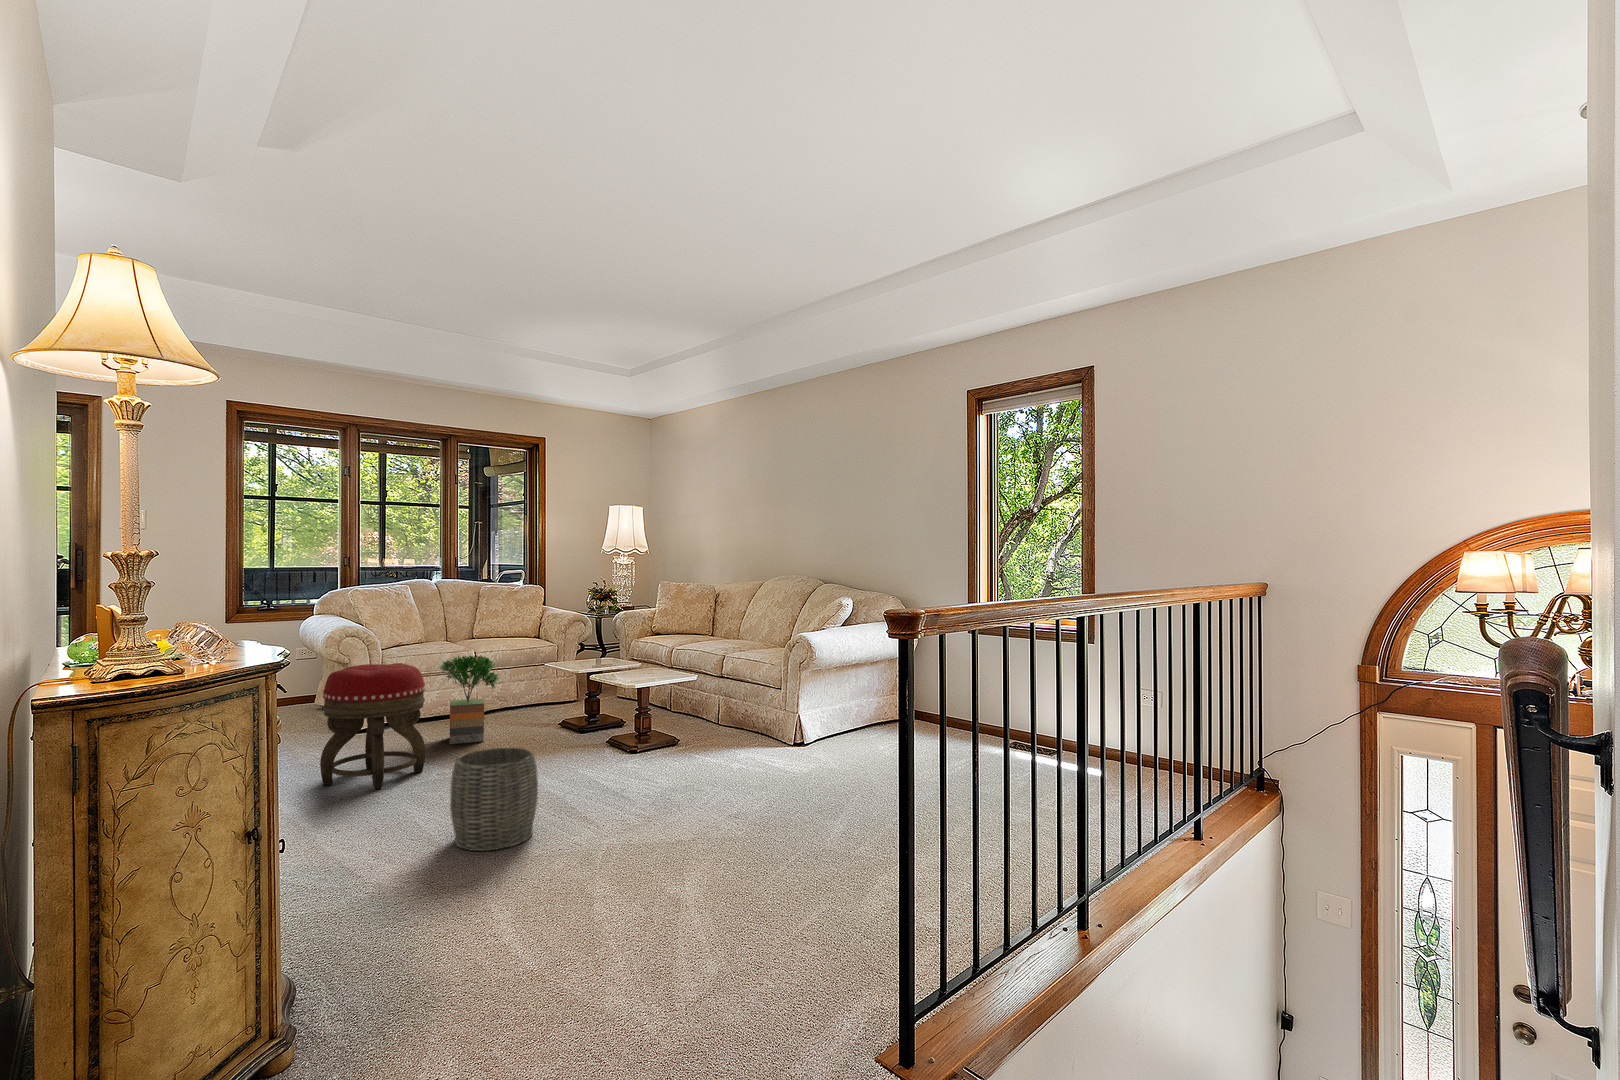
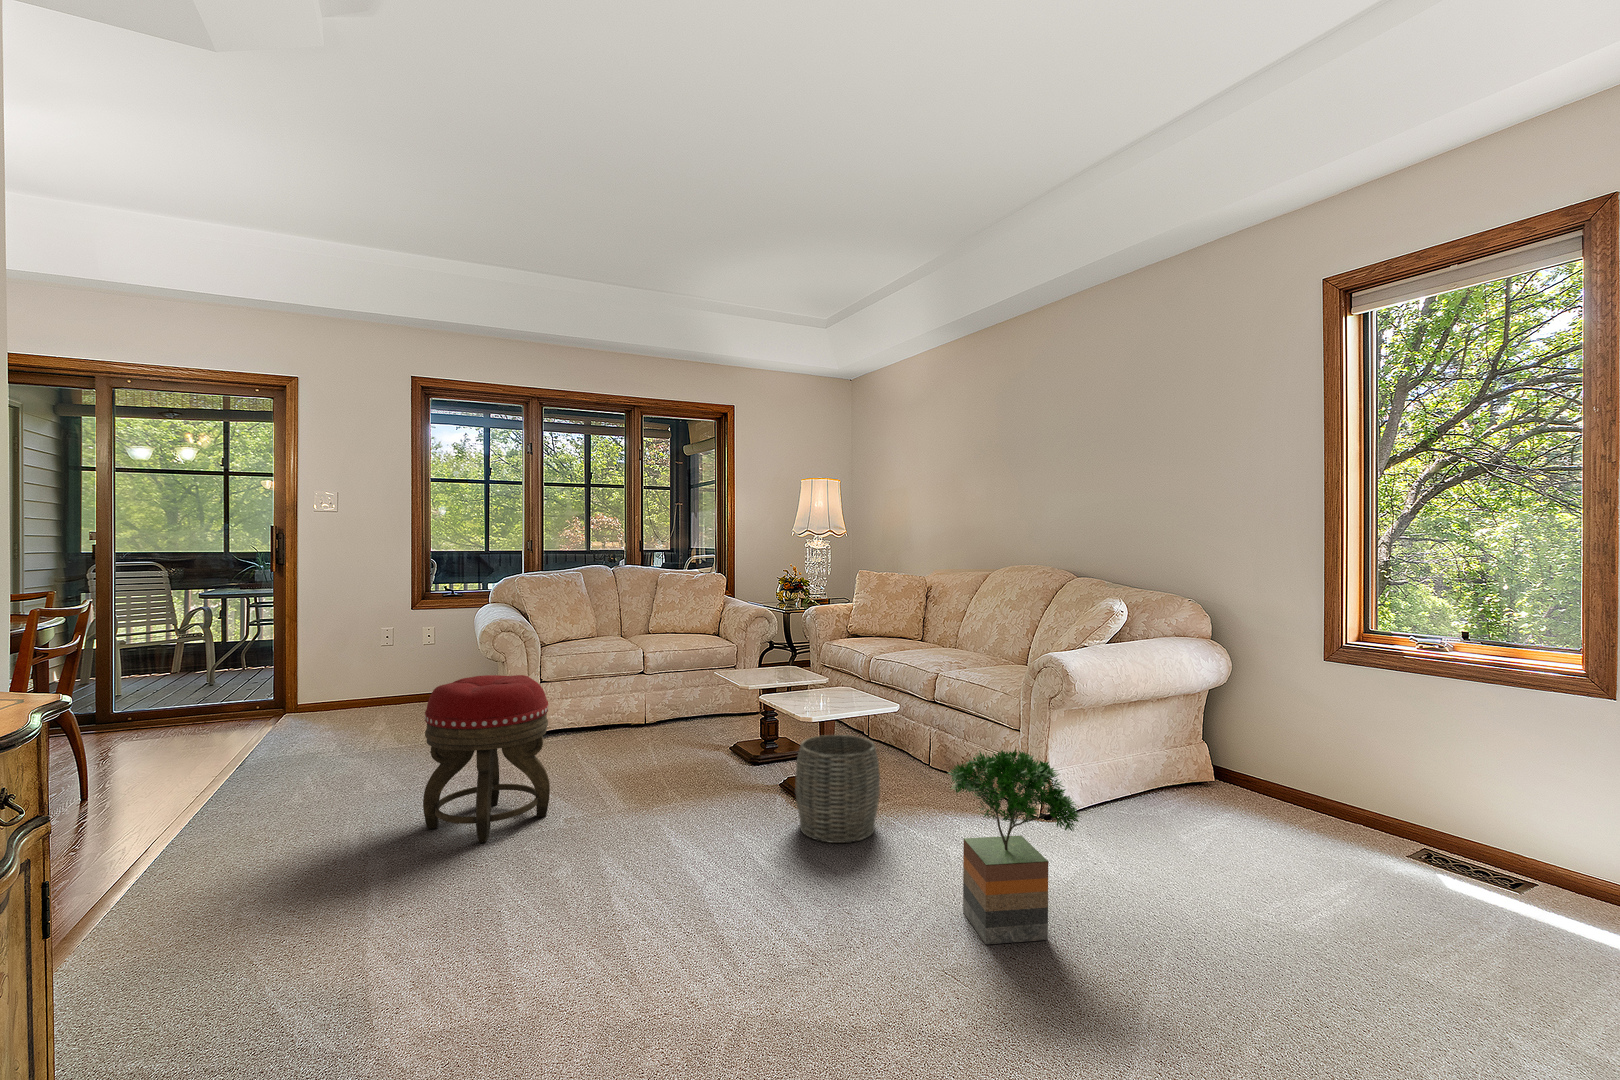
potted tree: present [440,655,499,744] -> present [949,749,1079,944]
woven basket: present [450,747,538,851] -> present [795,735,880,843]

